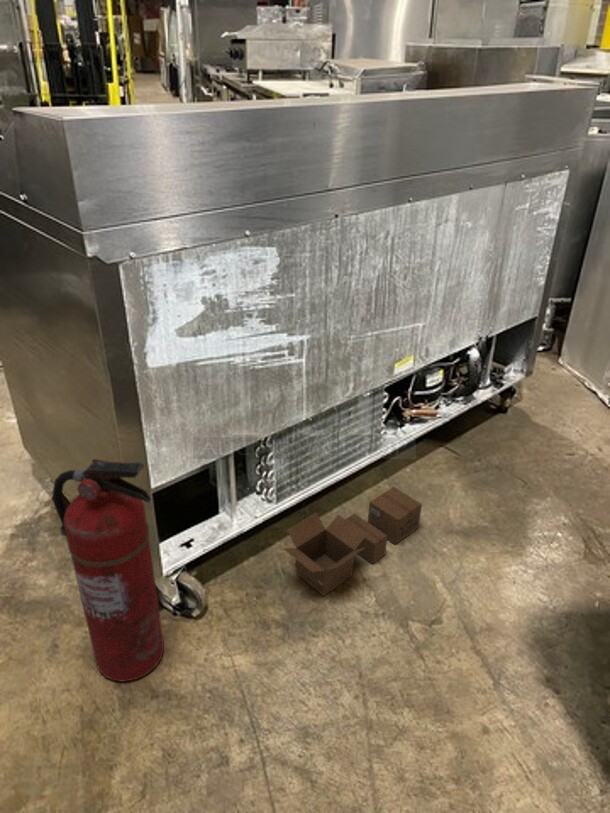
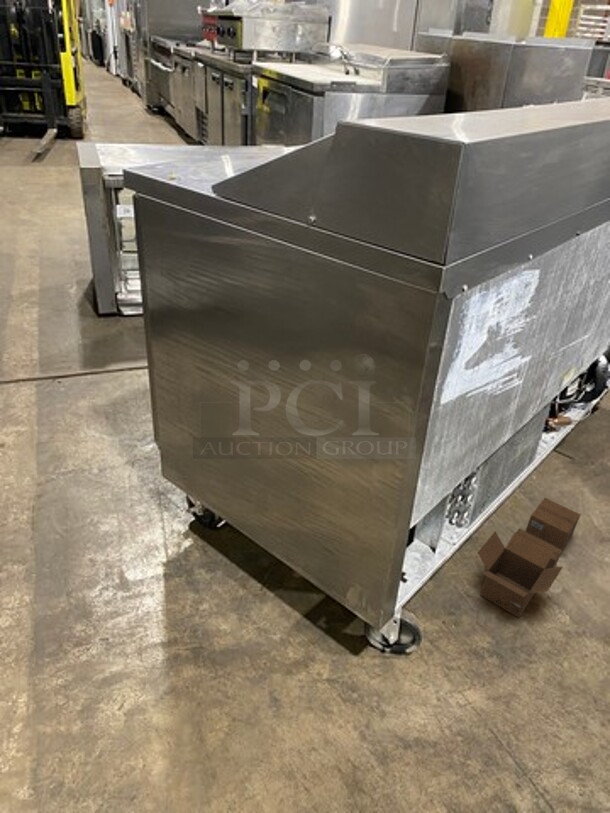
fire extinguisher: present [53,459,164,682] -> none [318,507,451,733]

